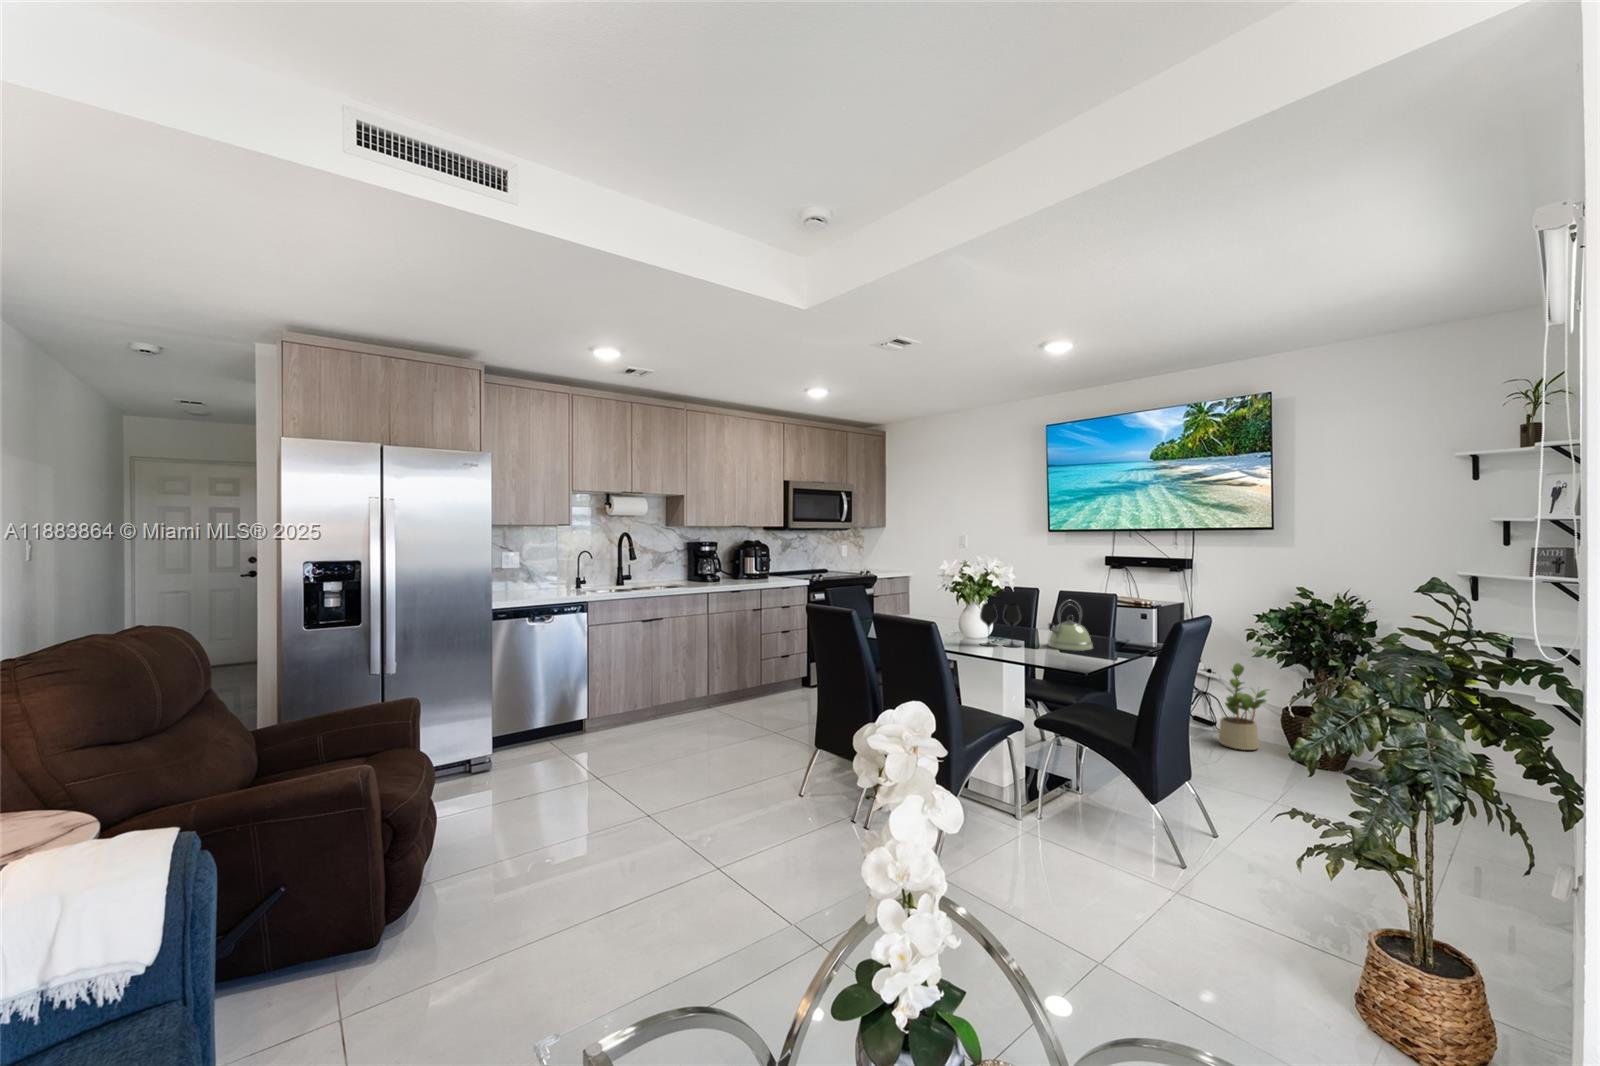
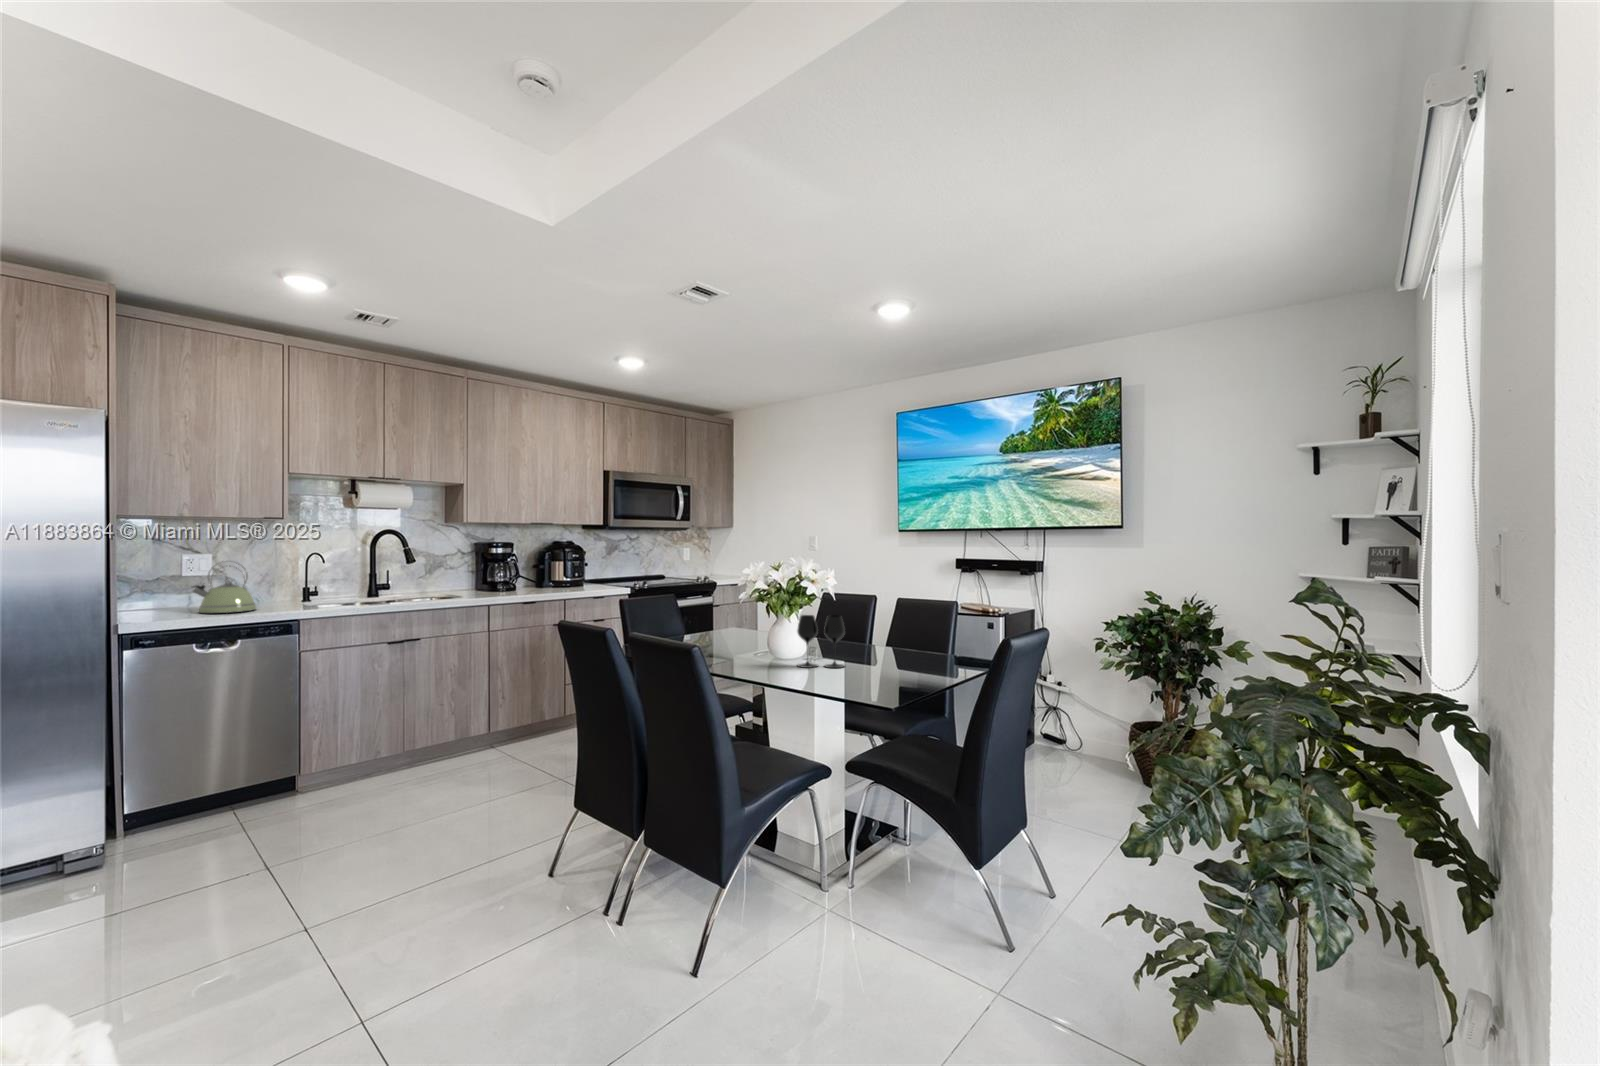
kettle: present [1048,600,1093,651] -> present [192,561,256,613]
potted plant: present [1219,663,1268,750] -> none [1069,677,1120,774]

